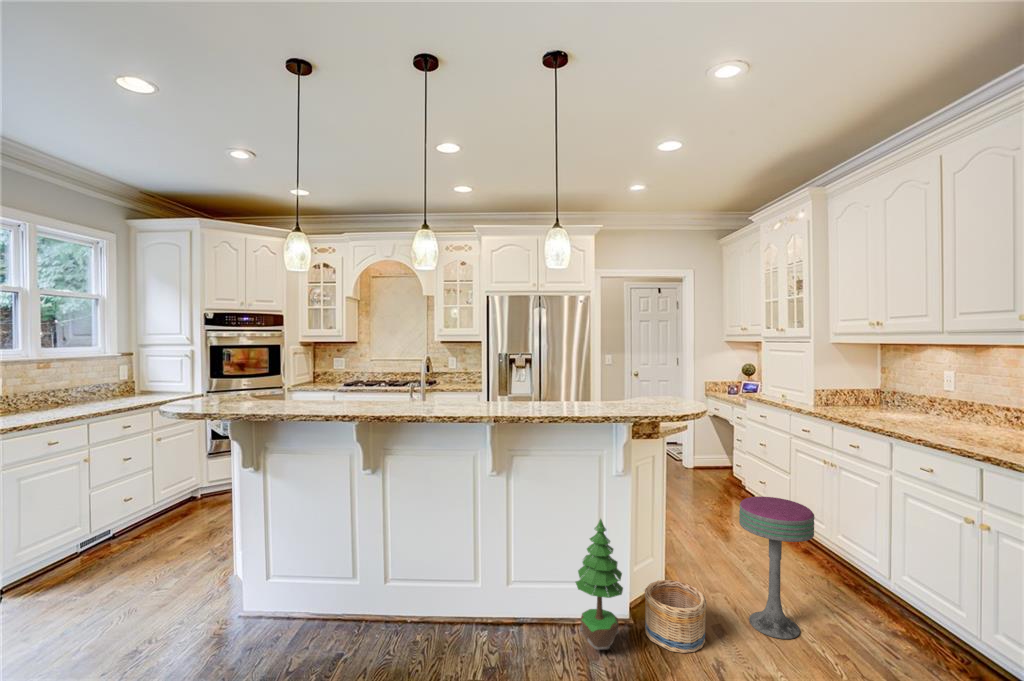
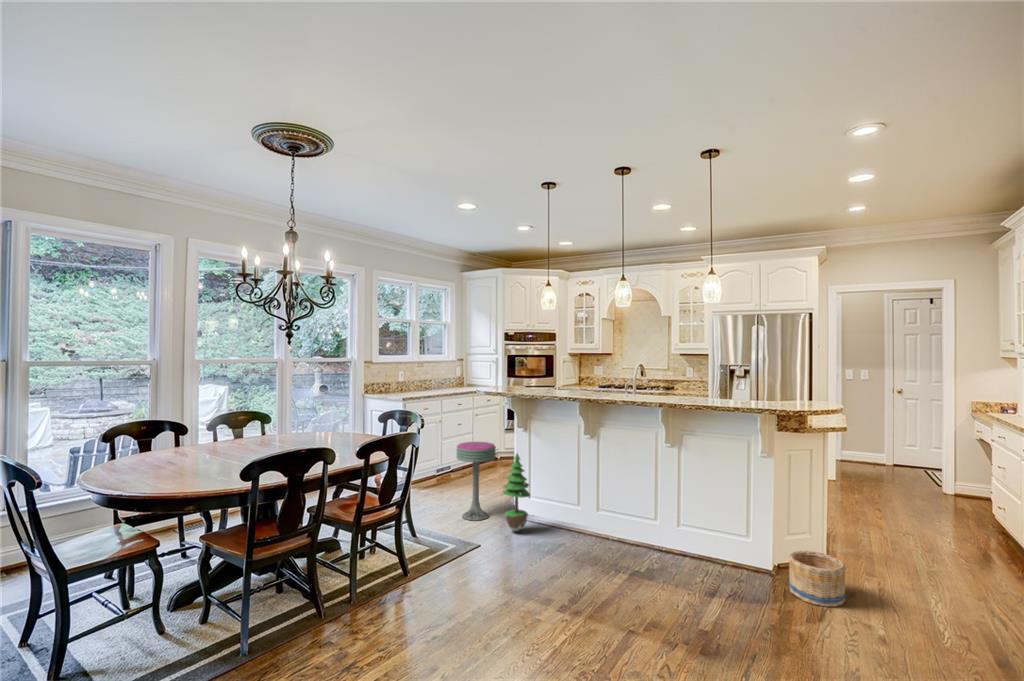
bar stool: present [739,497,815,639] -> present [456,442,496,521]
potted tree: present [575,519,623,650] -> present [503,454,530,532]

